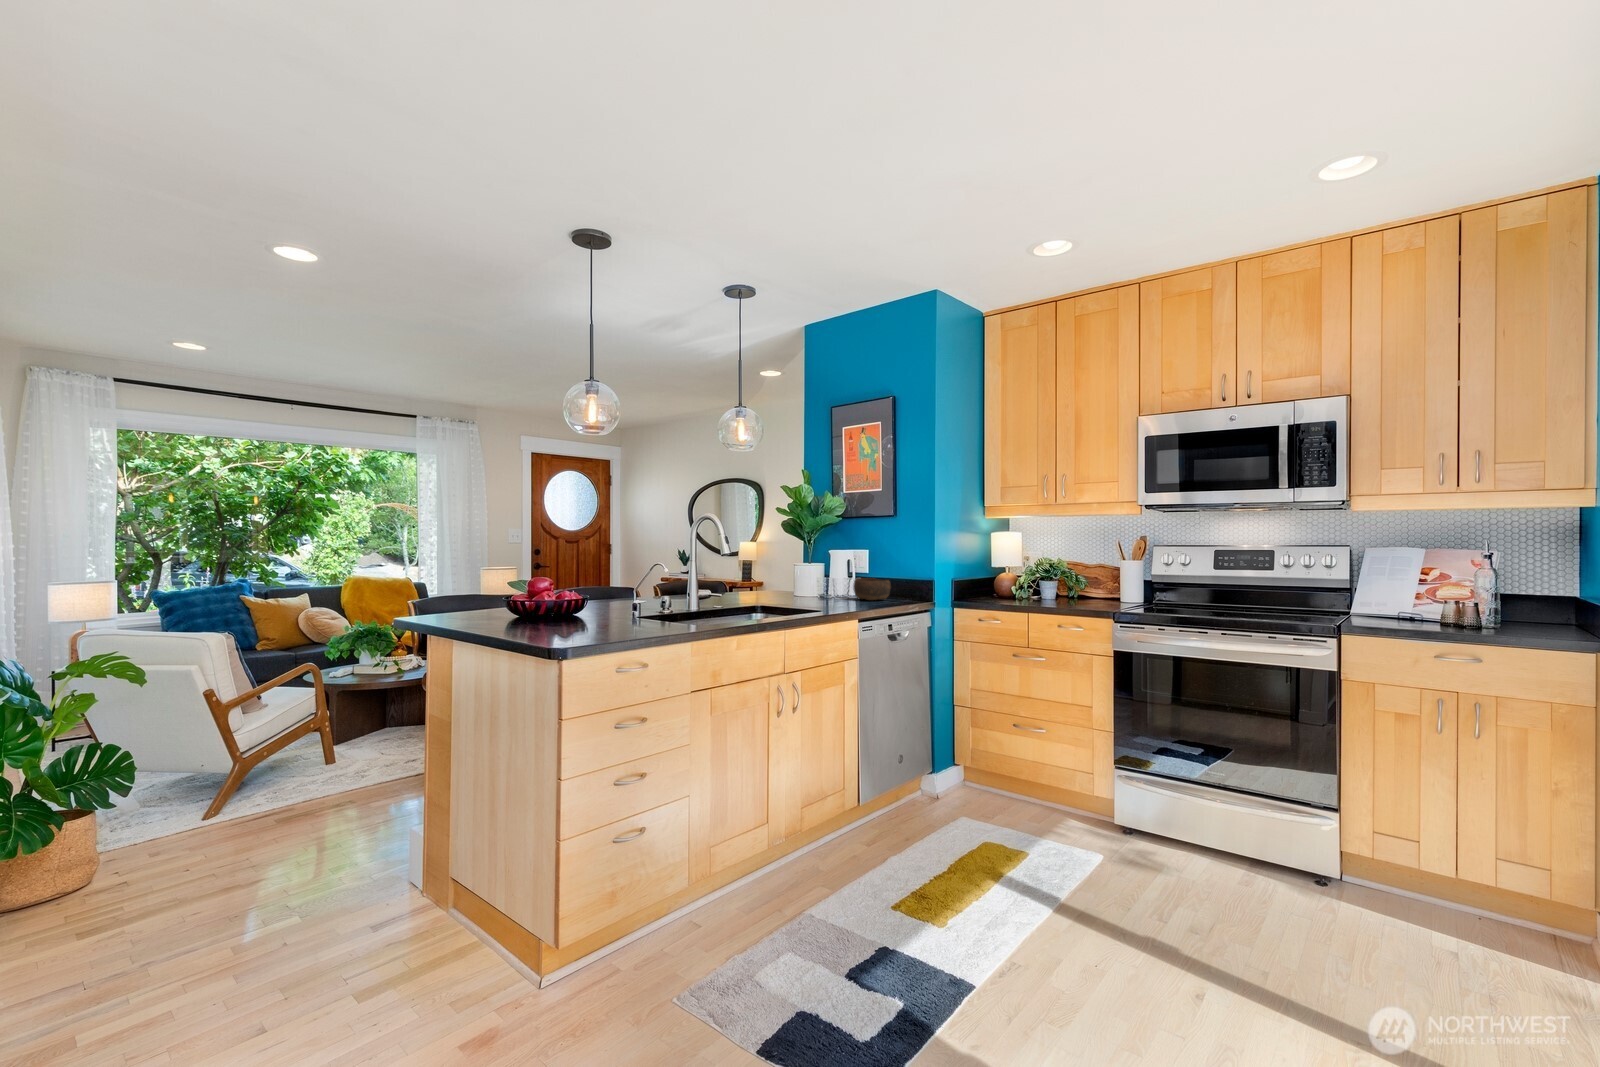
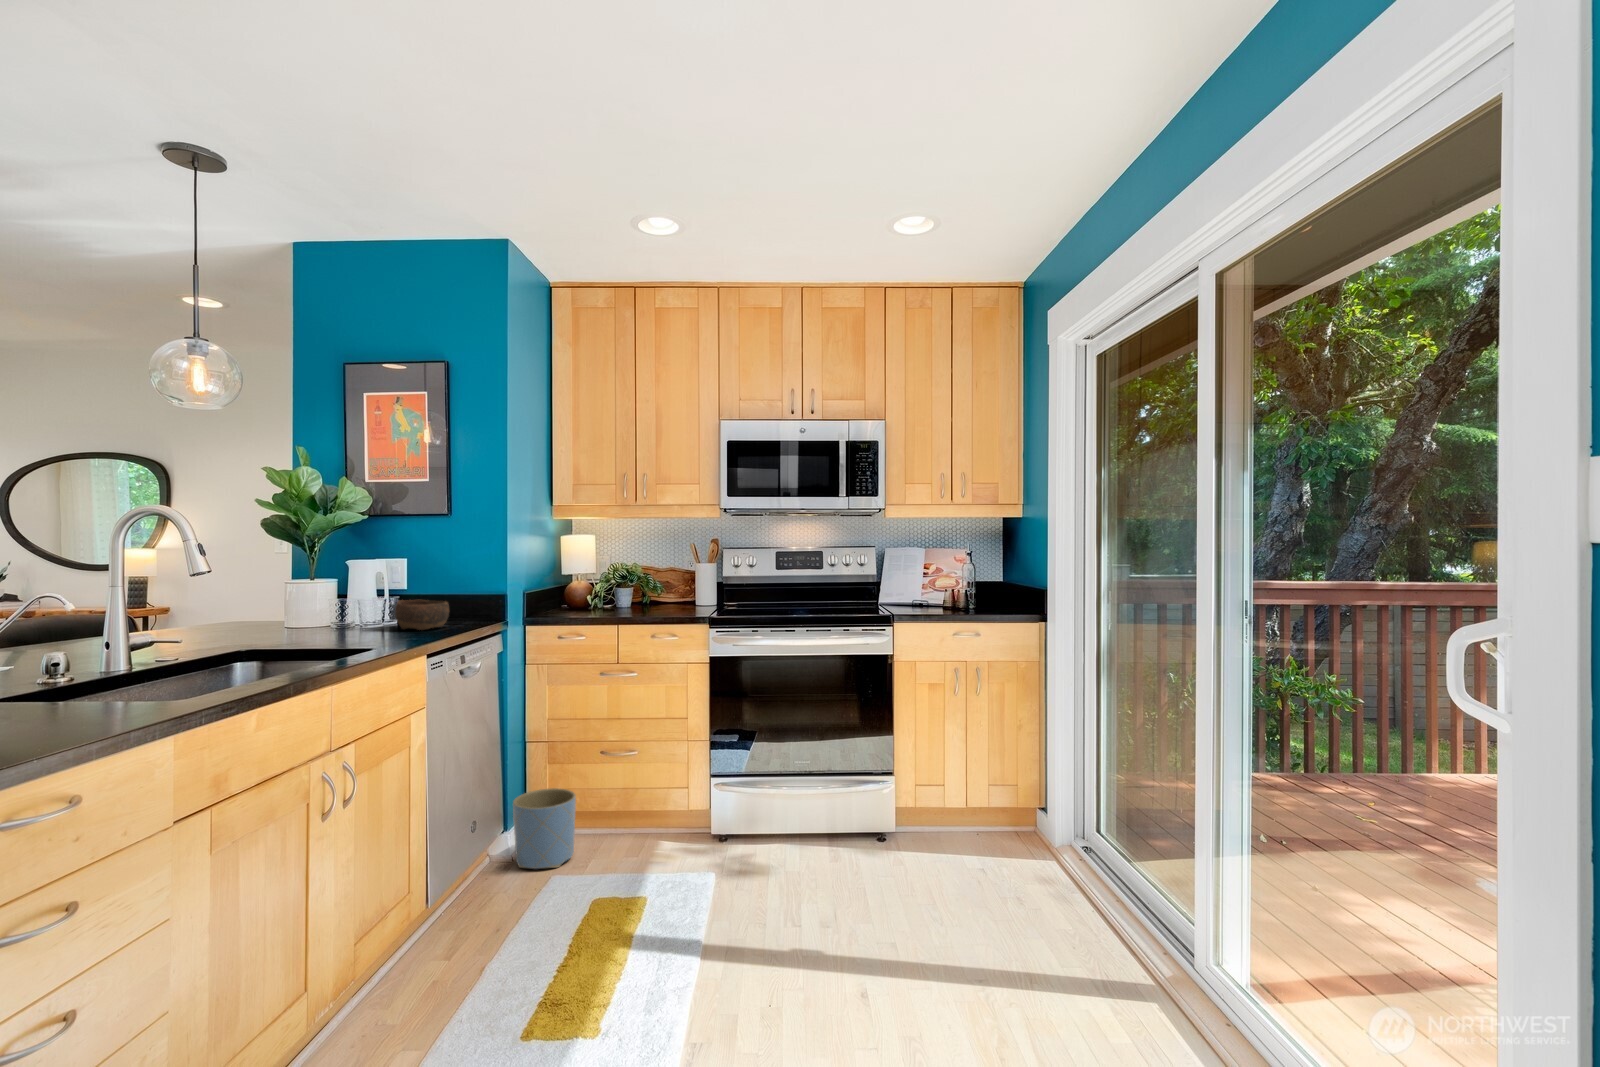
planter: none [938,744,990,811] -> present [513,788,576,869]

